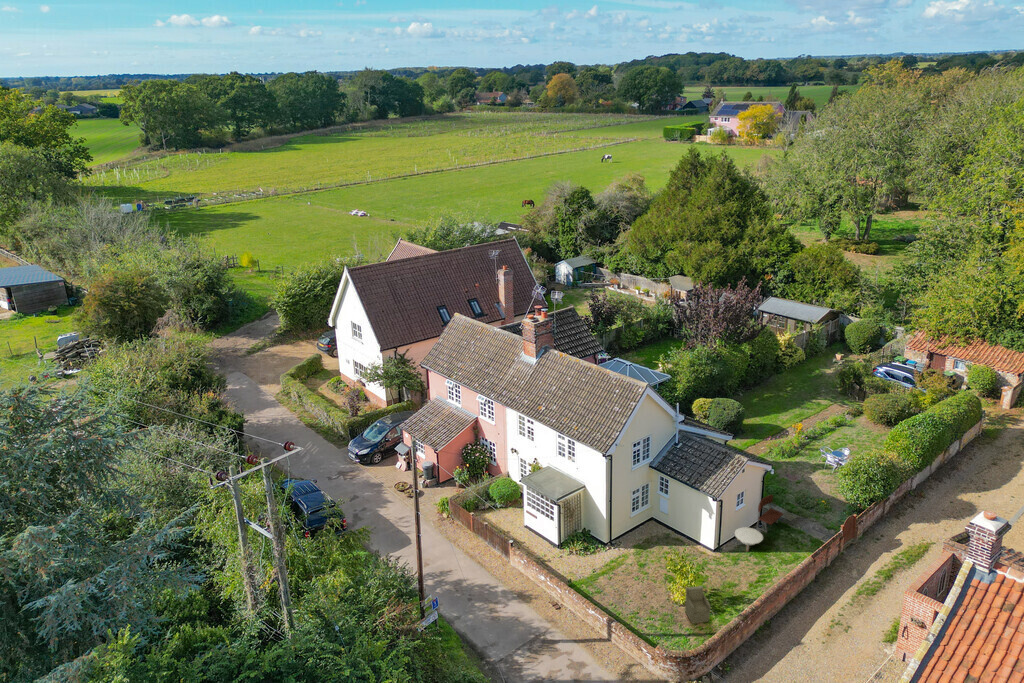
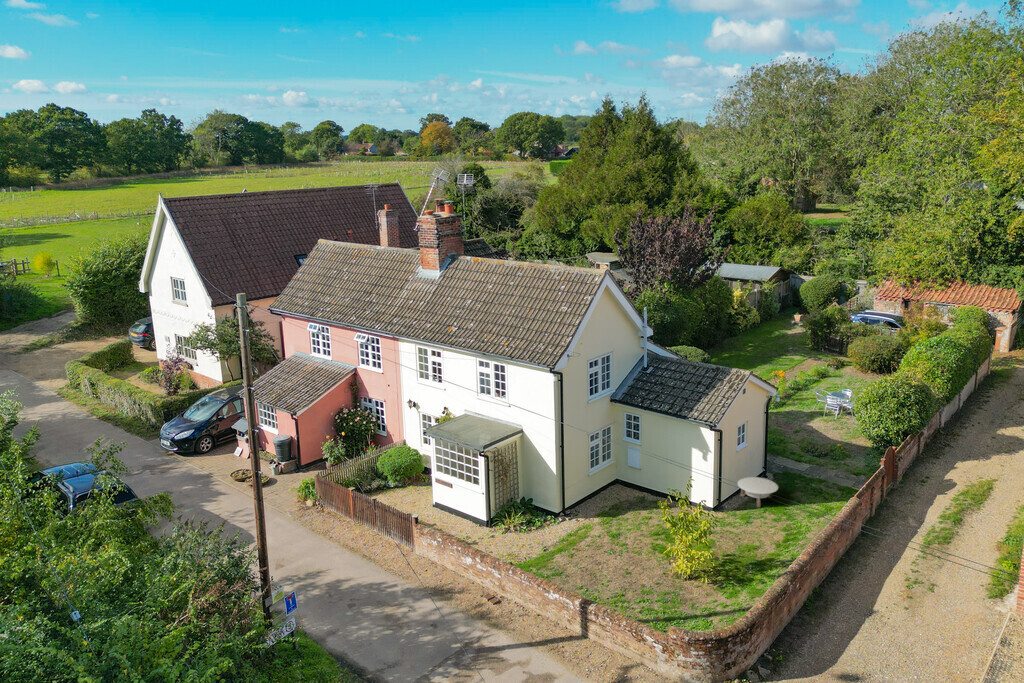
bench: present [757,495,783,532] -> none [762,434,795,485]
chair: present [685,586,711,623] -> none [693,543,735,601]

